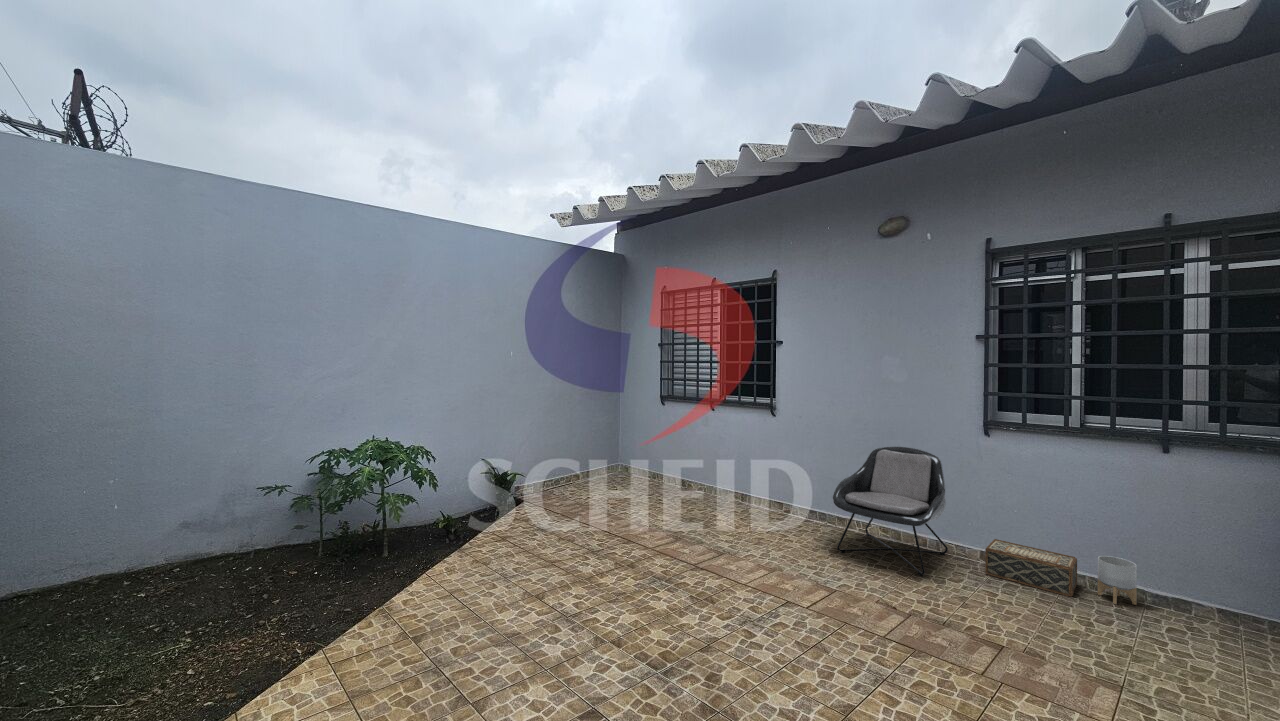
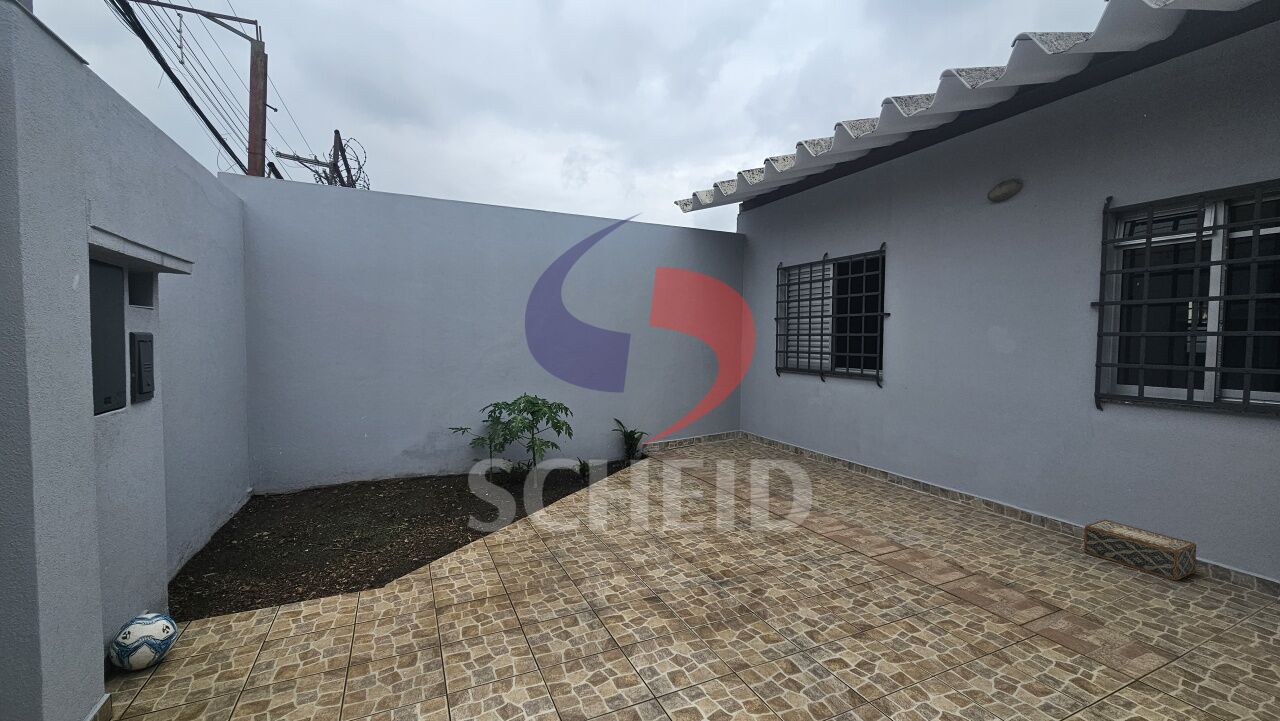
lounge chair: present [833,447,948,576] -> none [921,421,1052,546]
planter: present [1098,556,1137,605] -> none [1214,543,1262,597]

